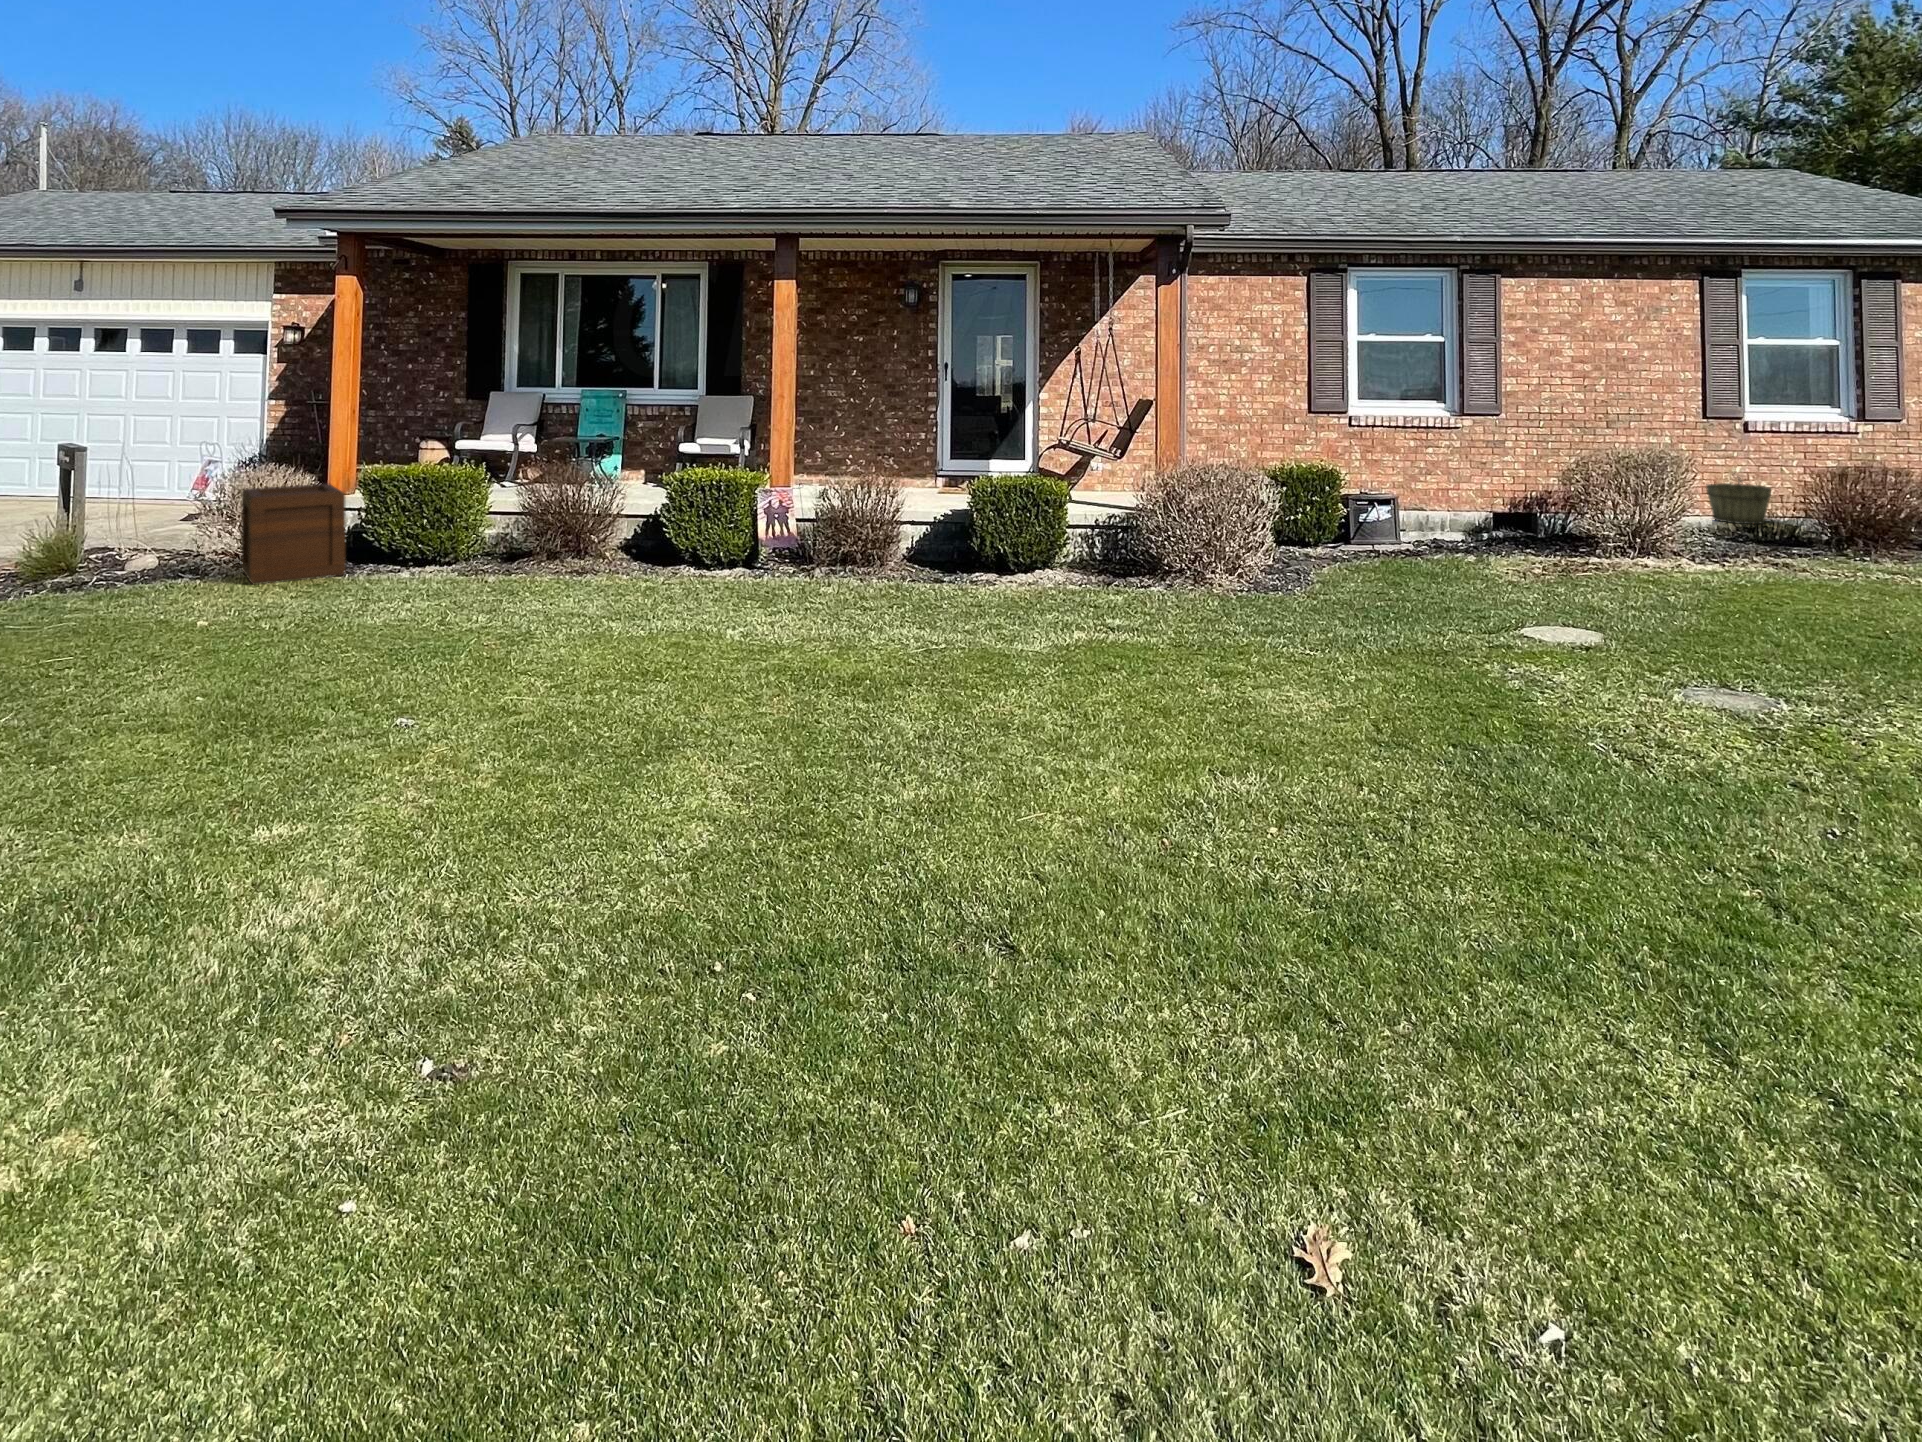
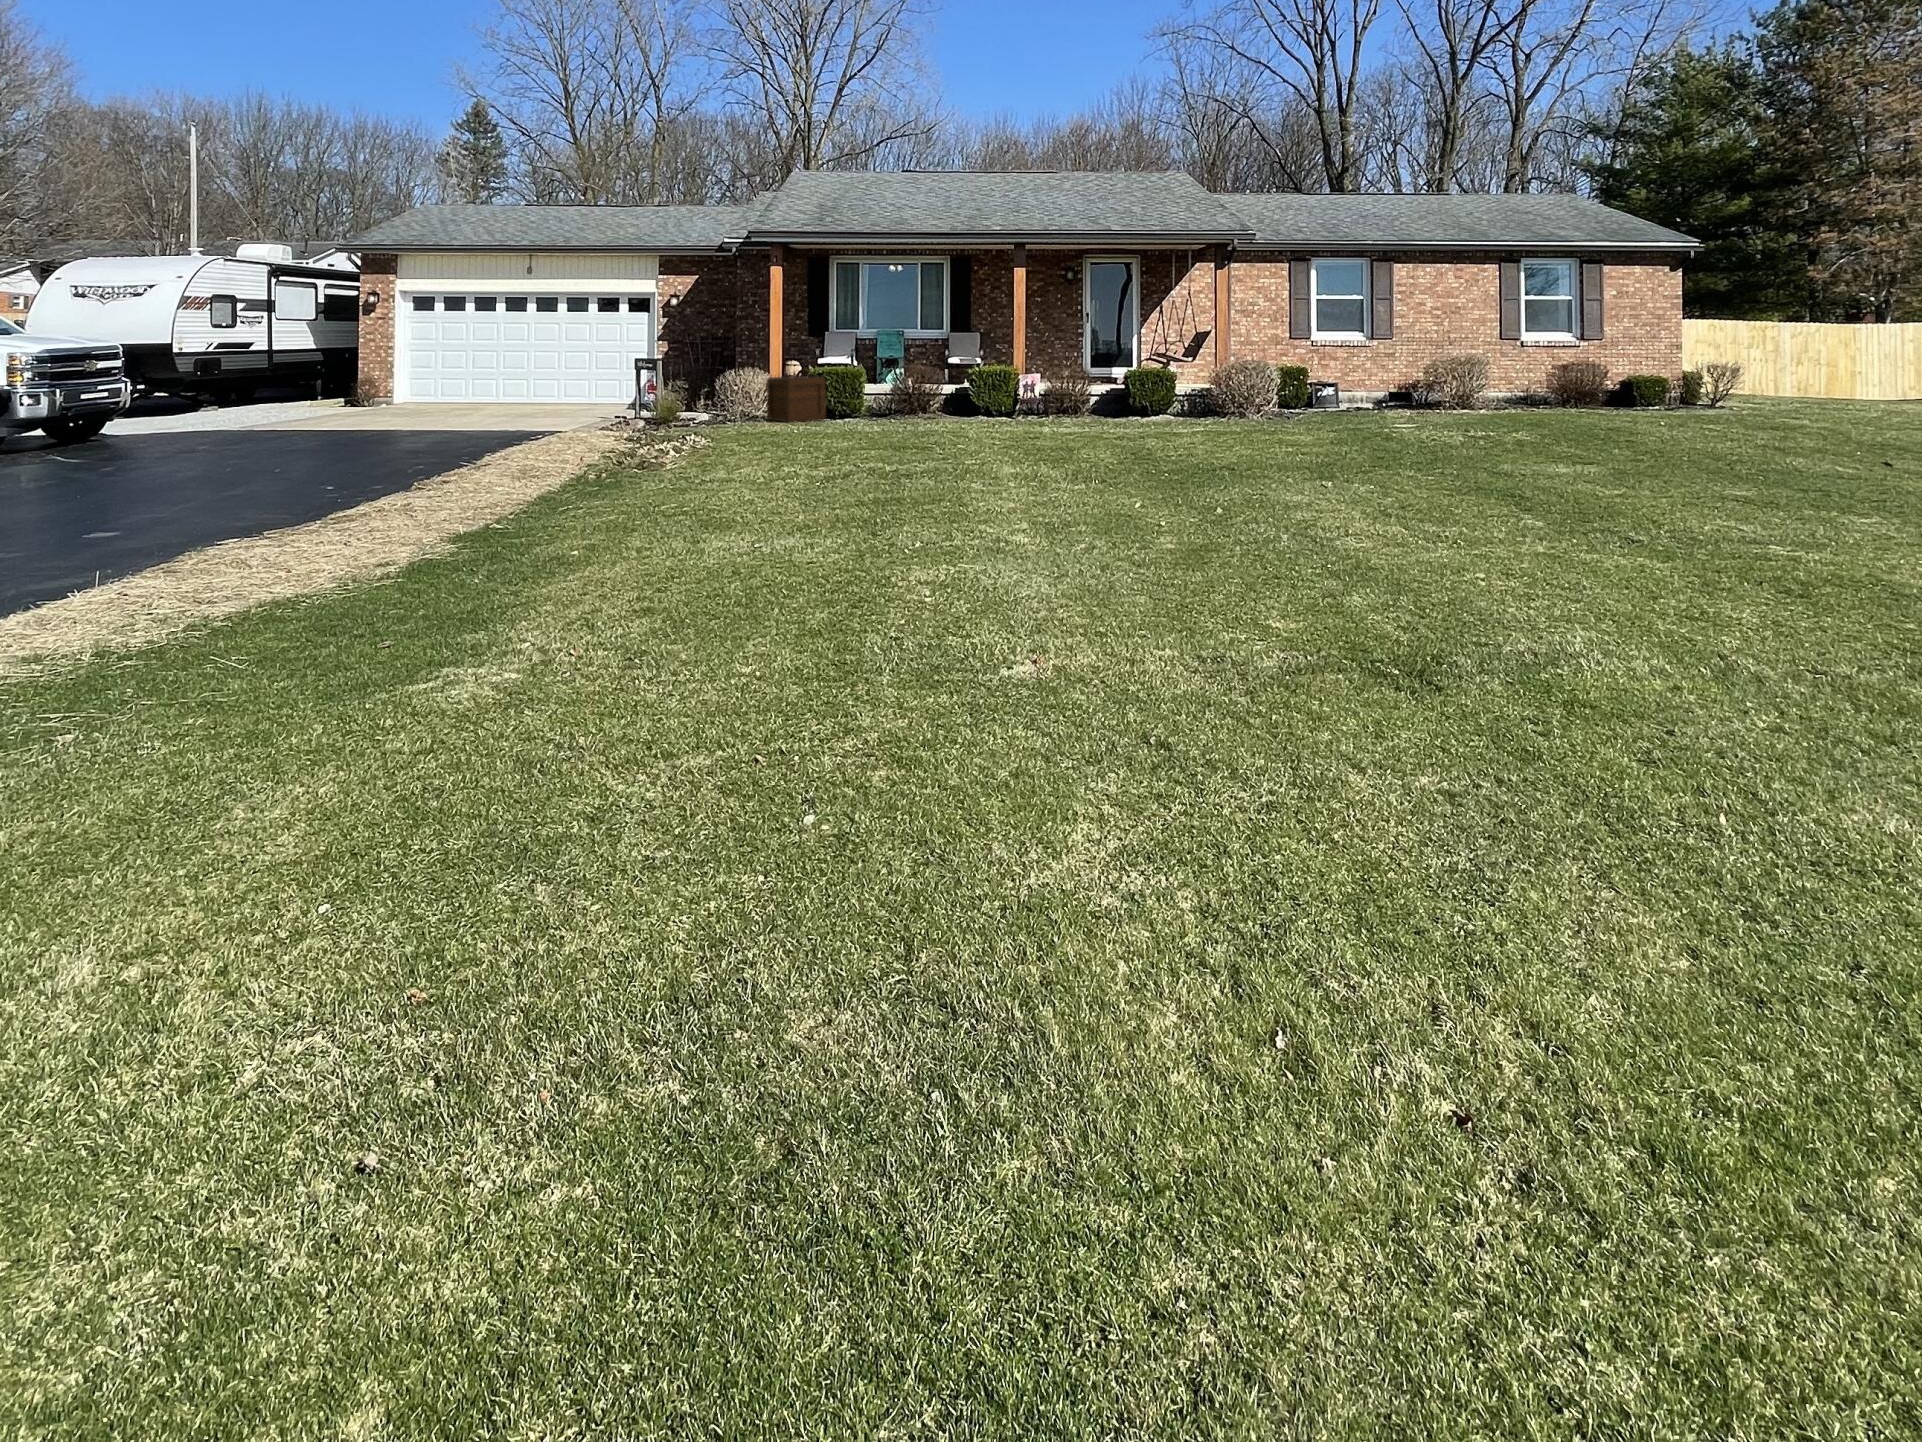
wooden bucket: present [1706,478,1771,524] -> none [1499,369,1532,395]

